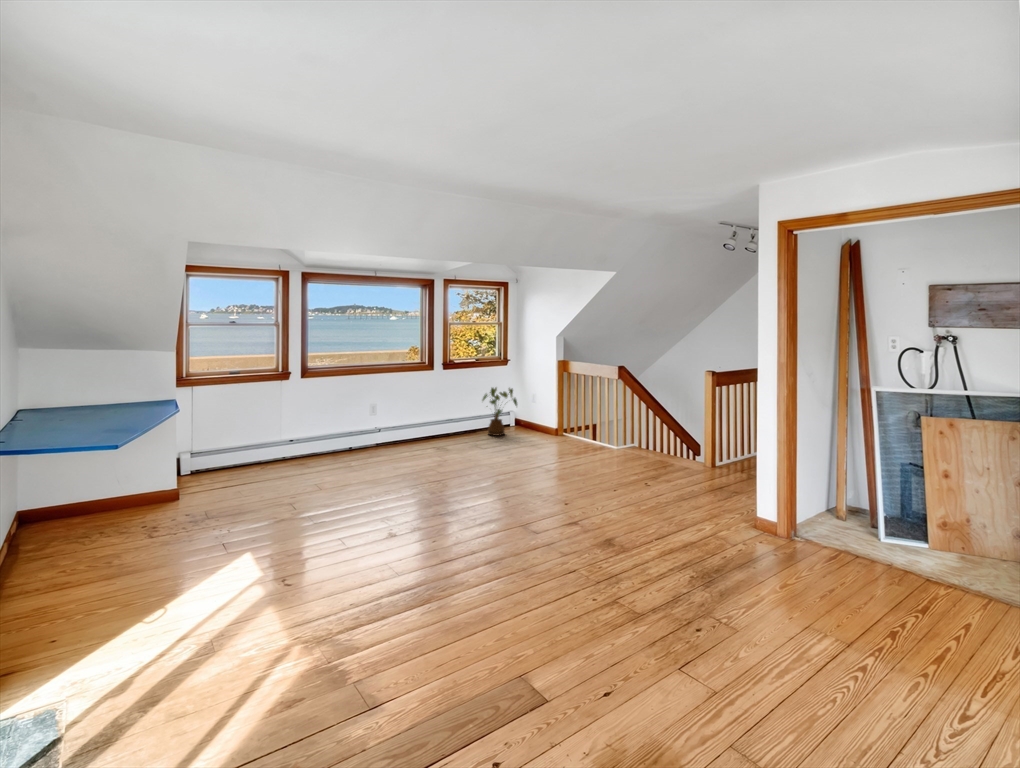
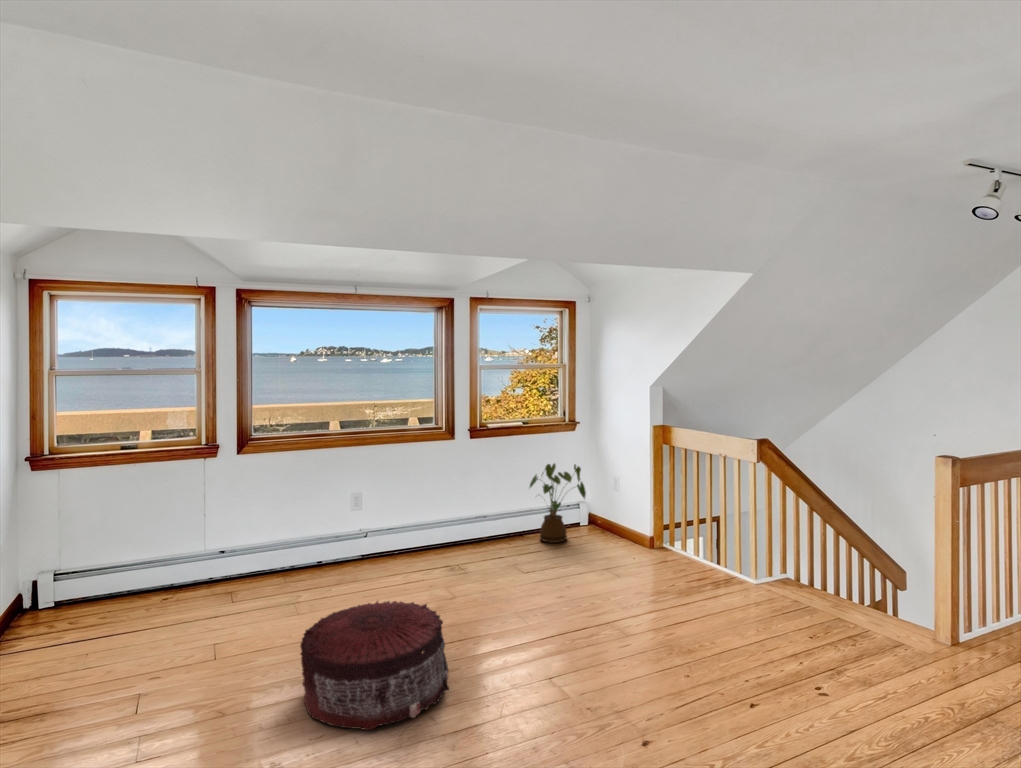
pouf: none [383,451,464,506] -> present [301,601,449,730]

